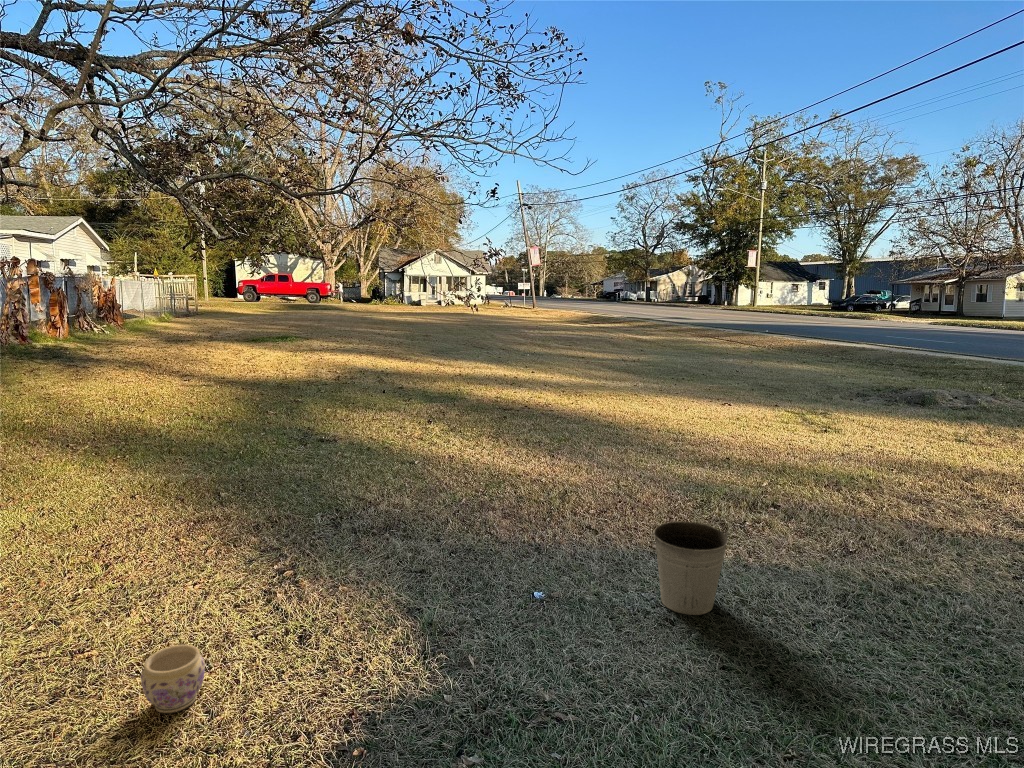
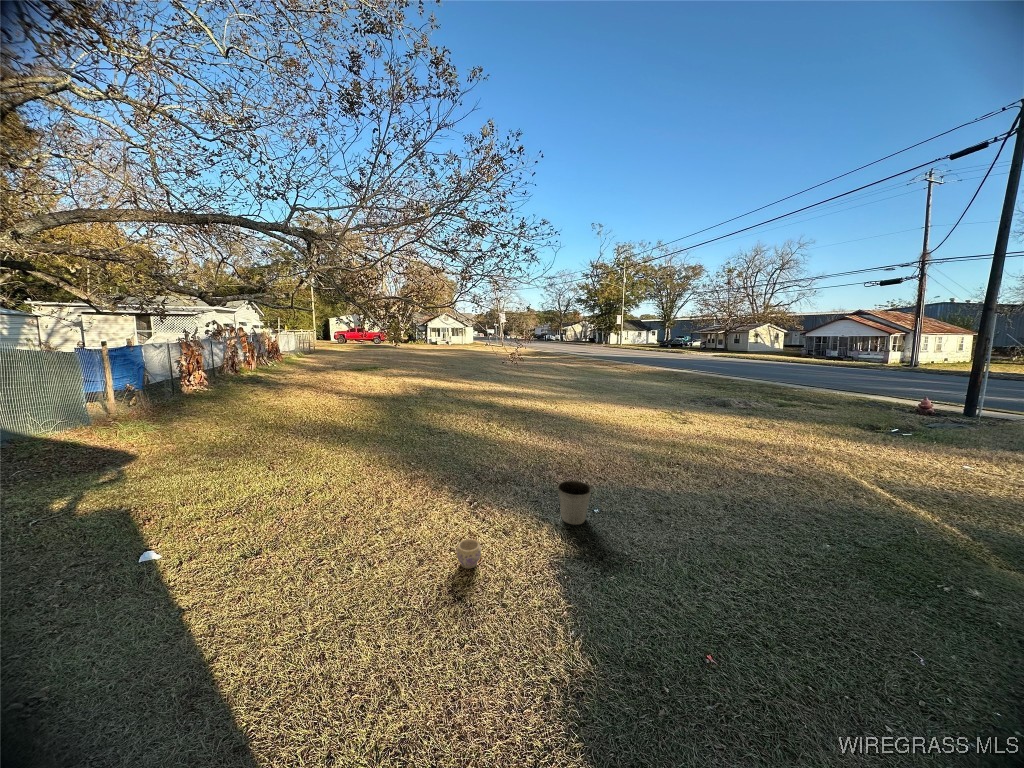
bucket: present [651,522,729,615] -> present [558,481,591,525]

